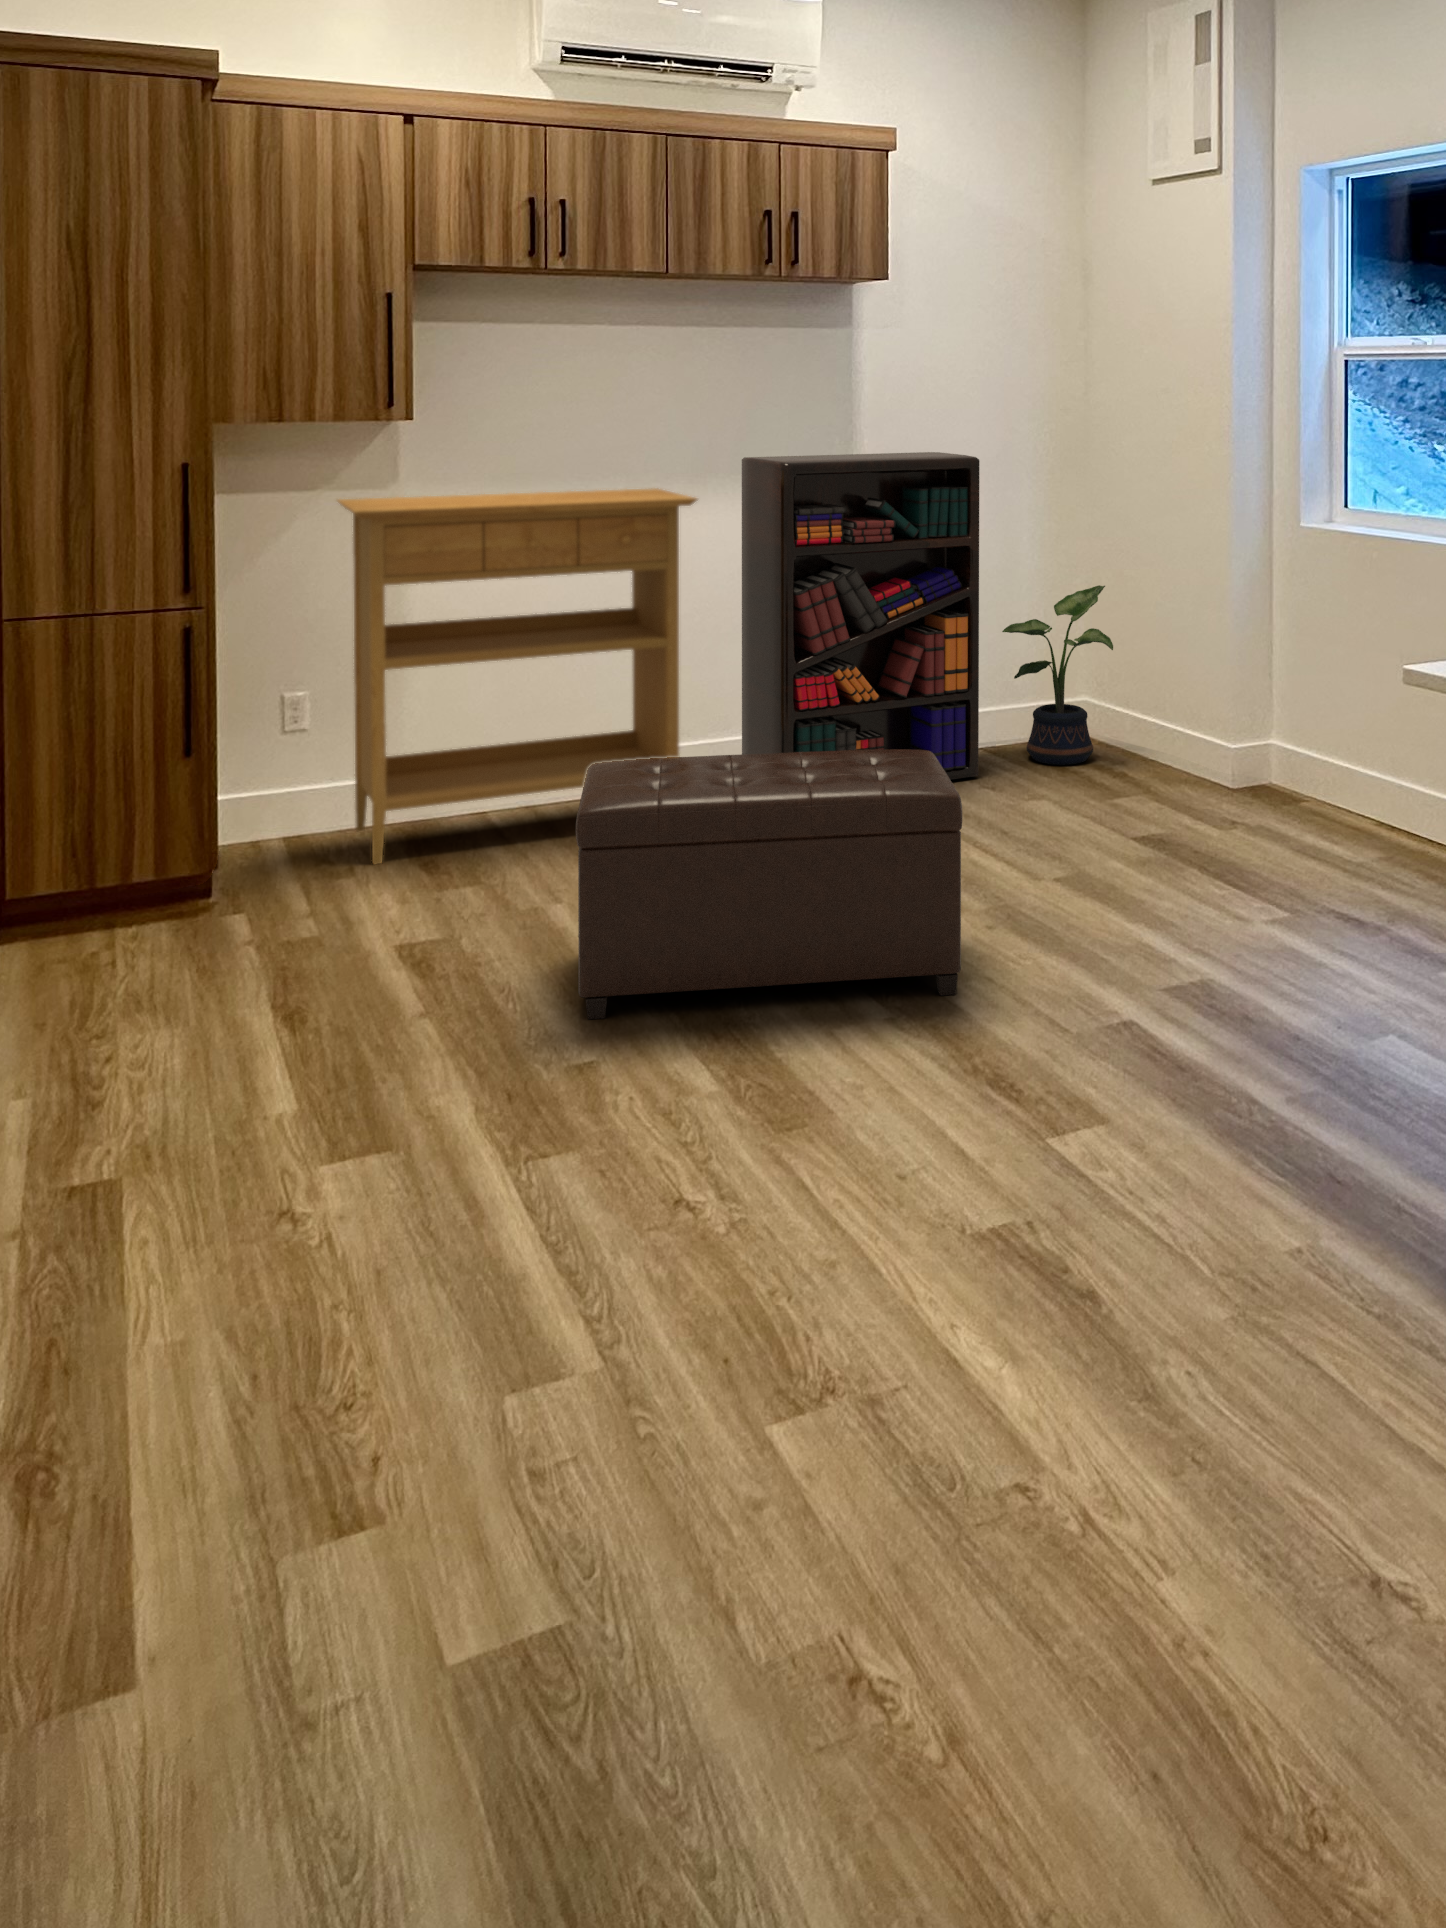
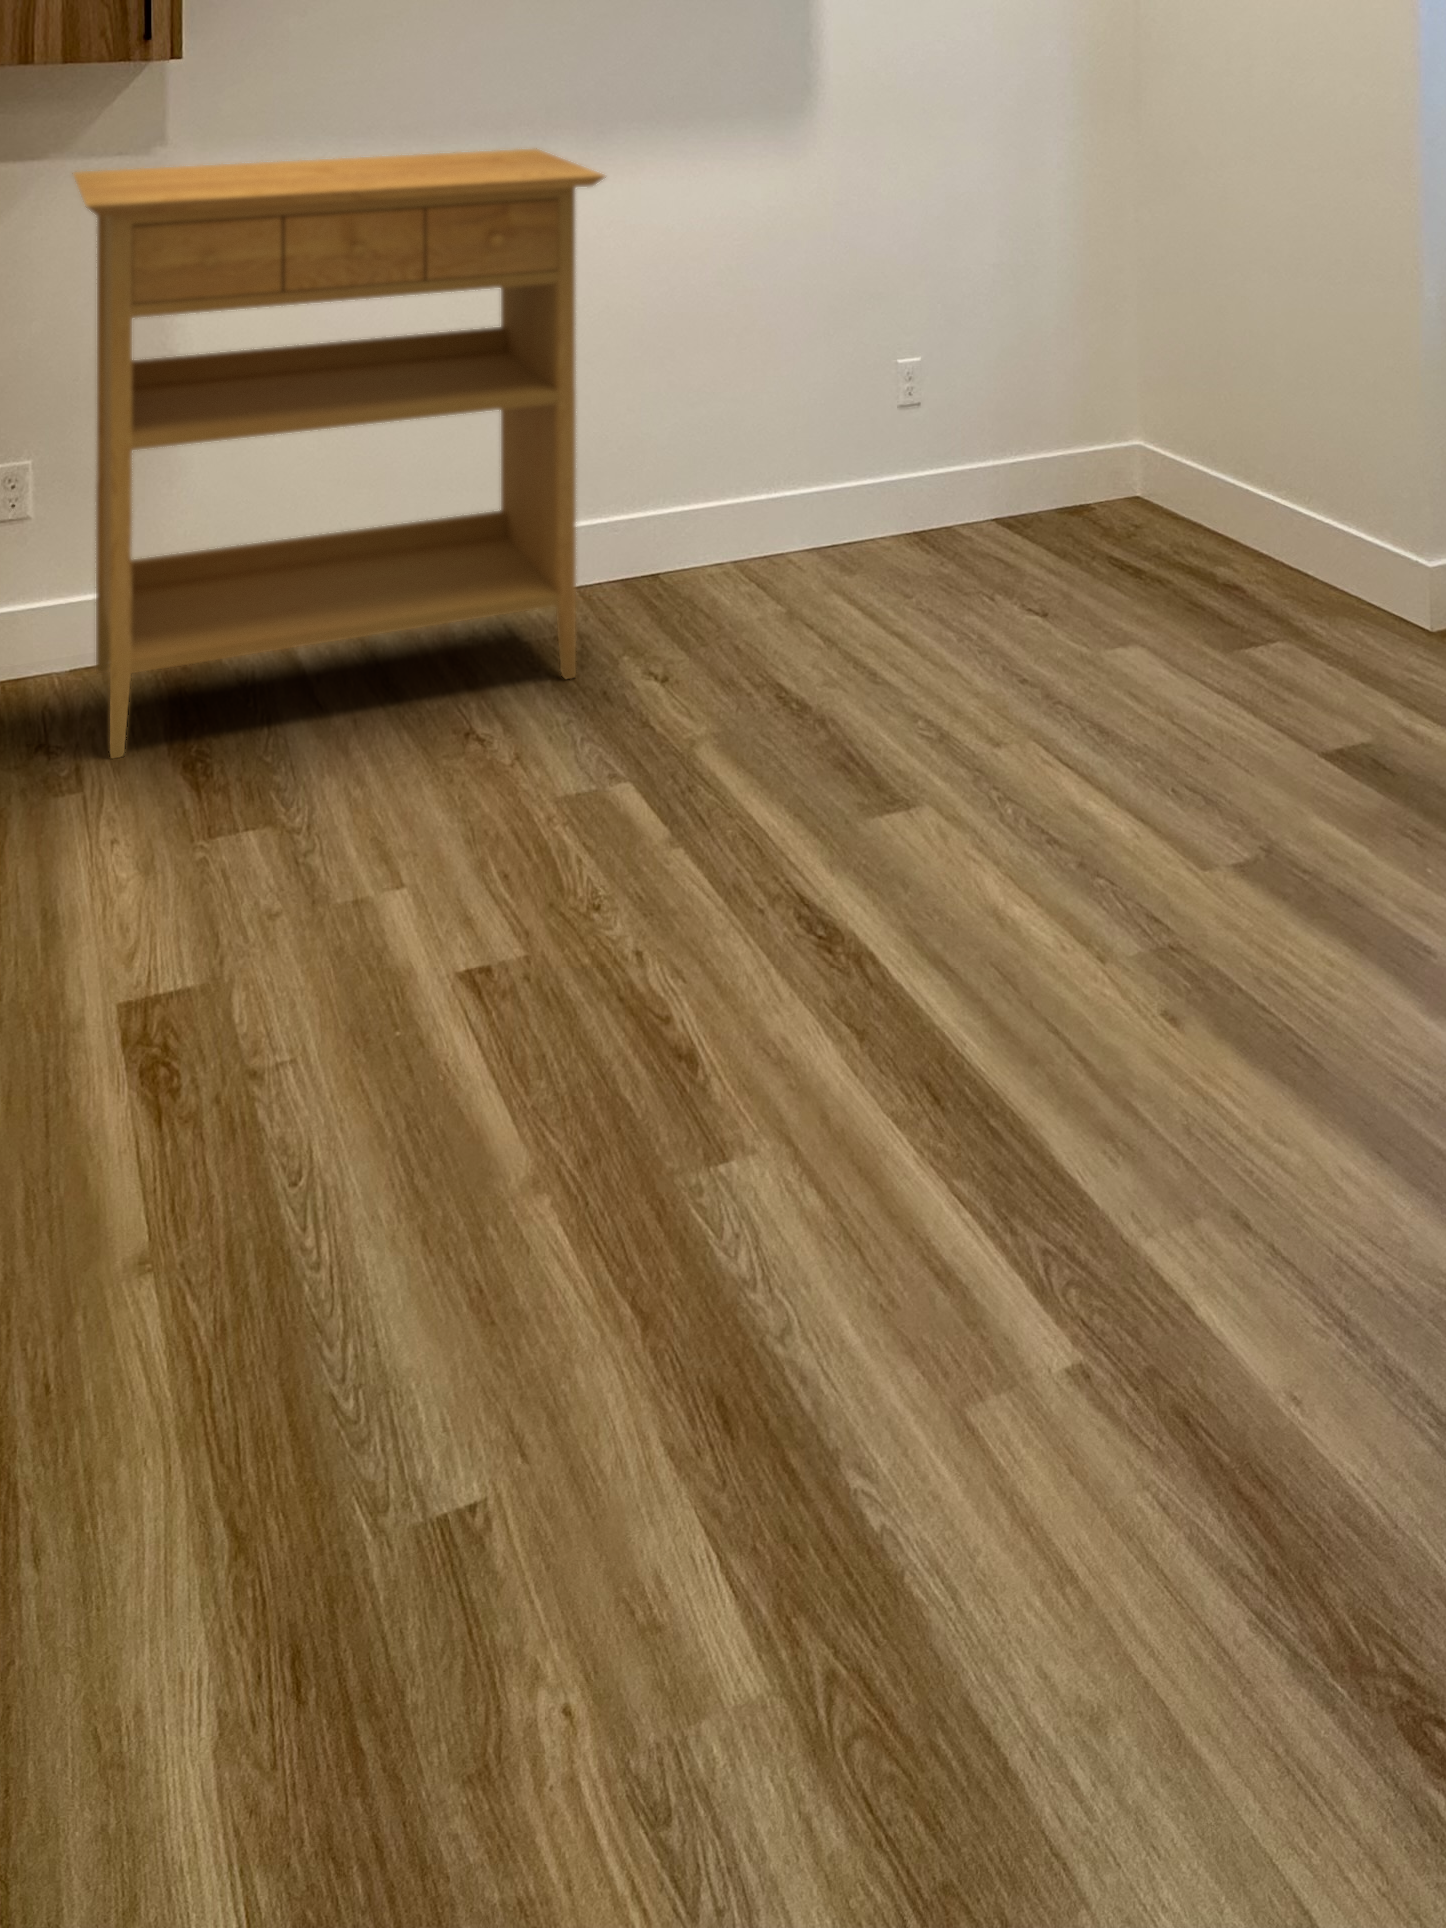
bookshelf: present [742,452,980,780] -> none [656,89,1013,639]
potted plant: present [1002,585,1113,765] -> none [1035,284,1216,564]
ottoman: present [576,749,962,1019] -> none [434,686,1193,1305]

